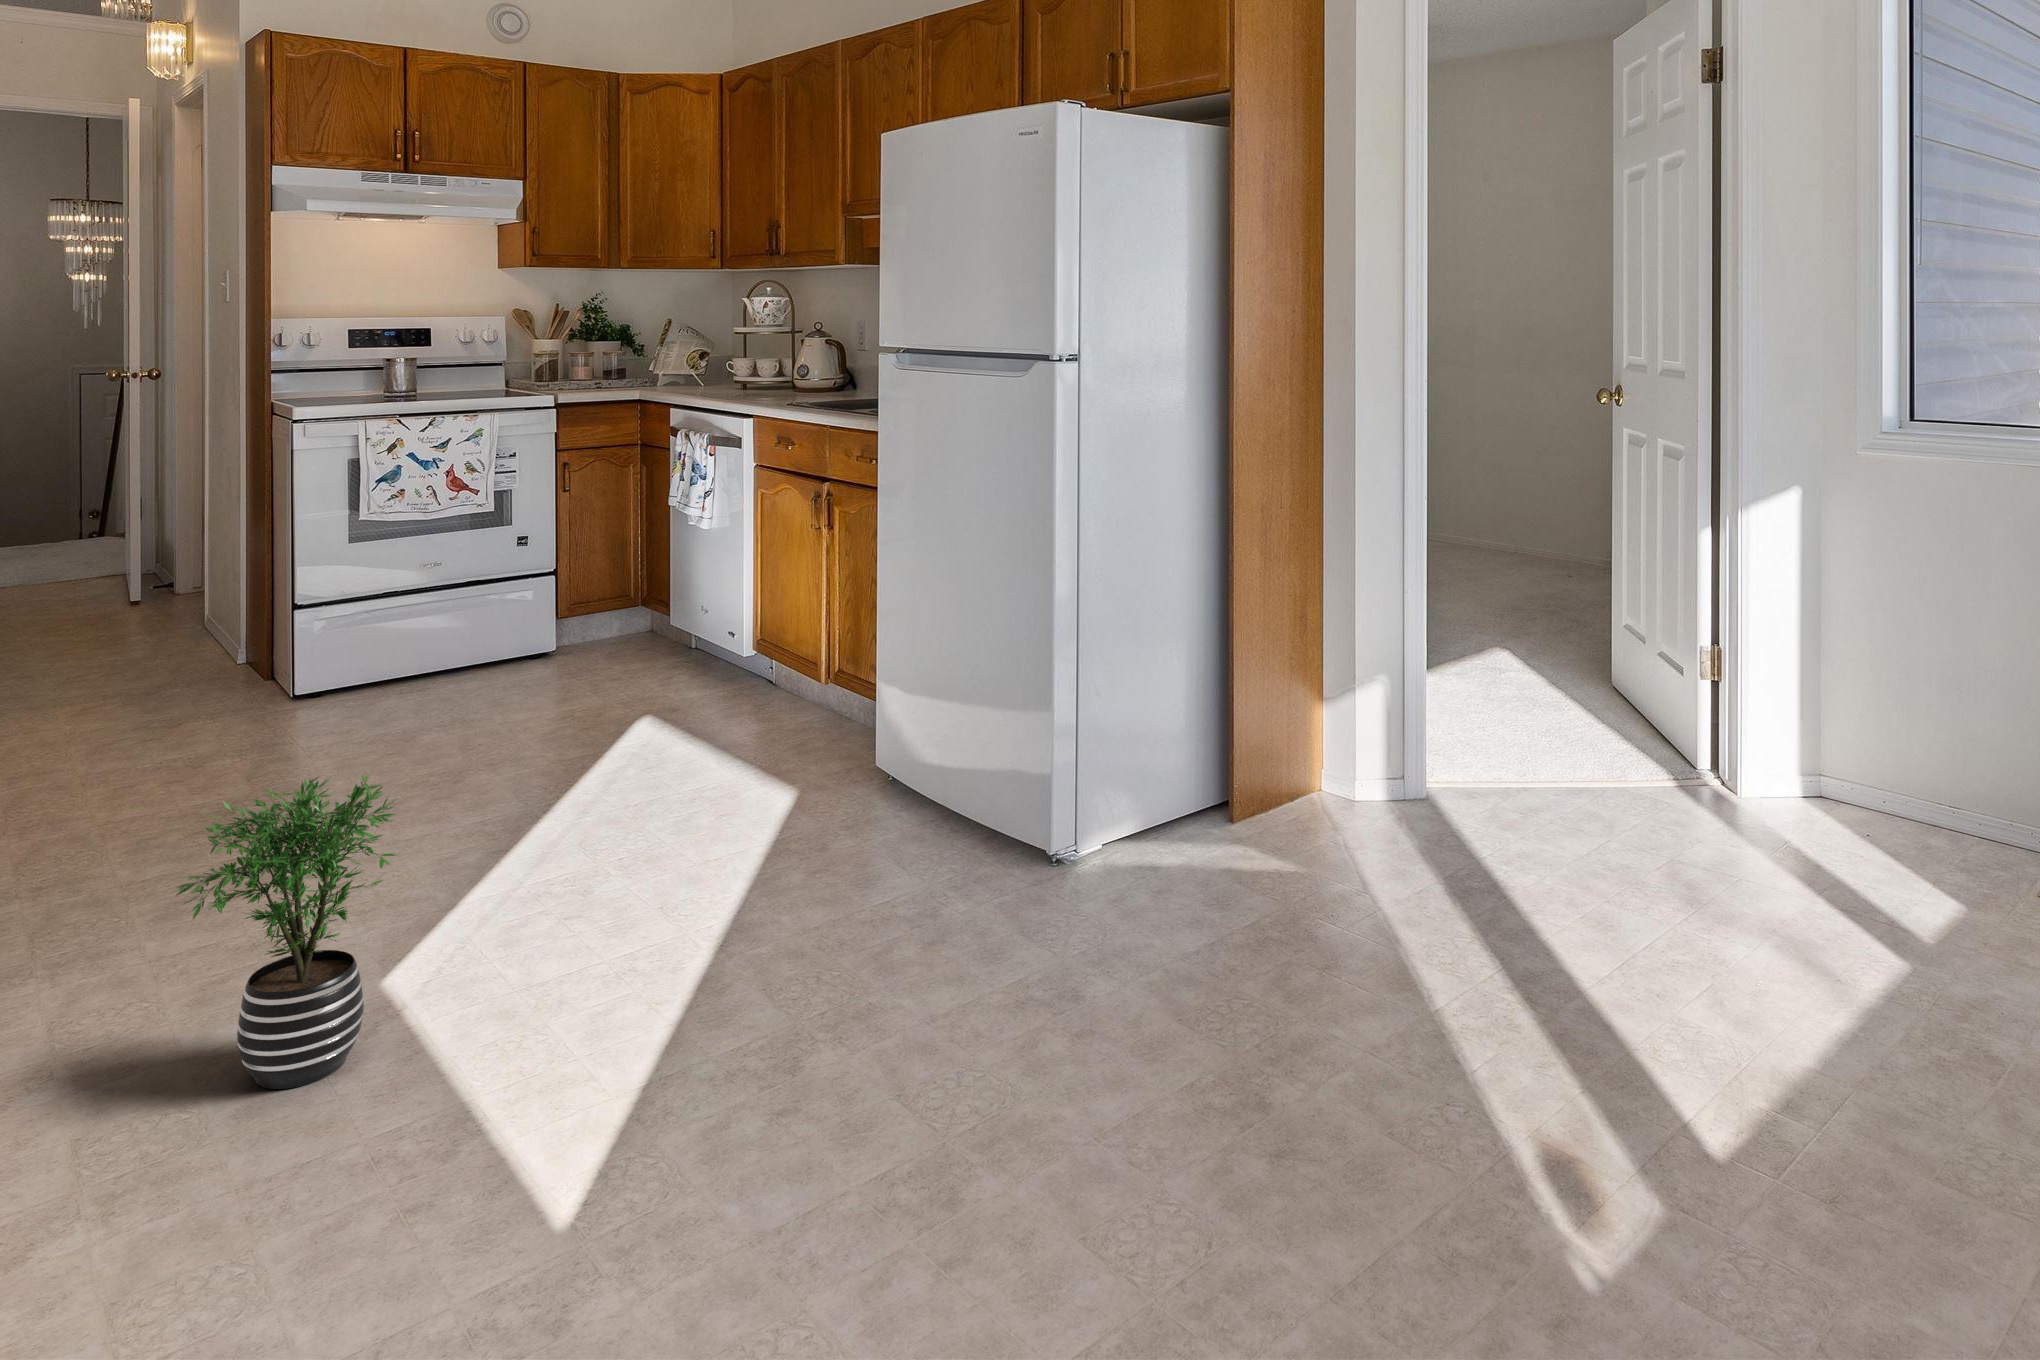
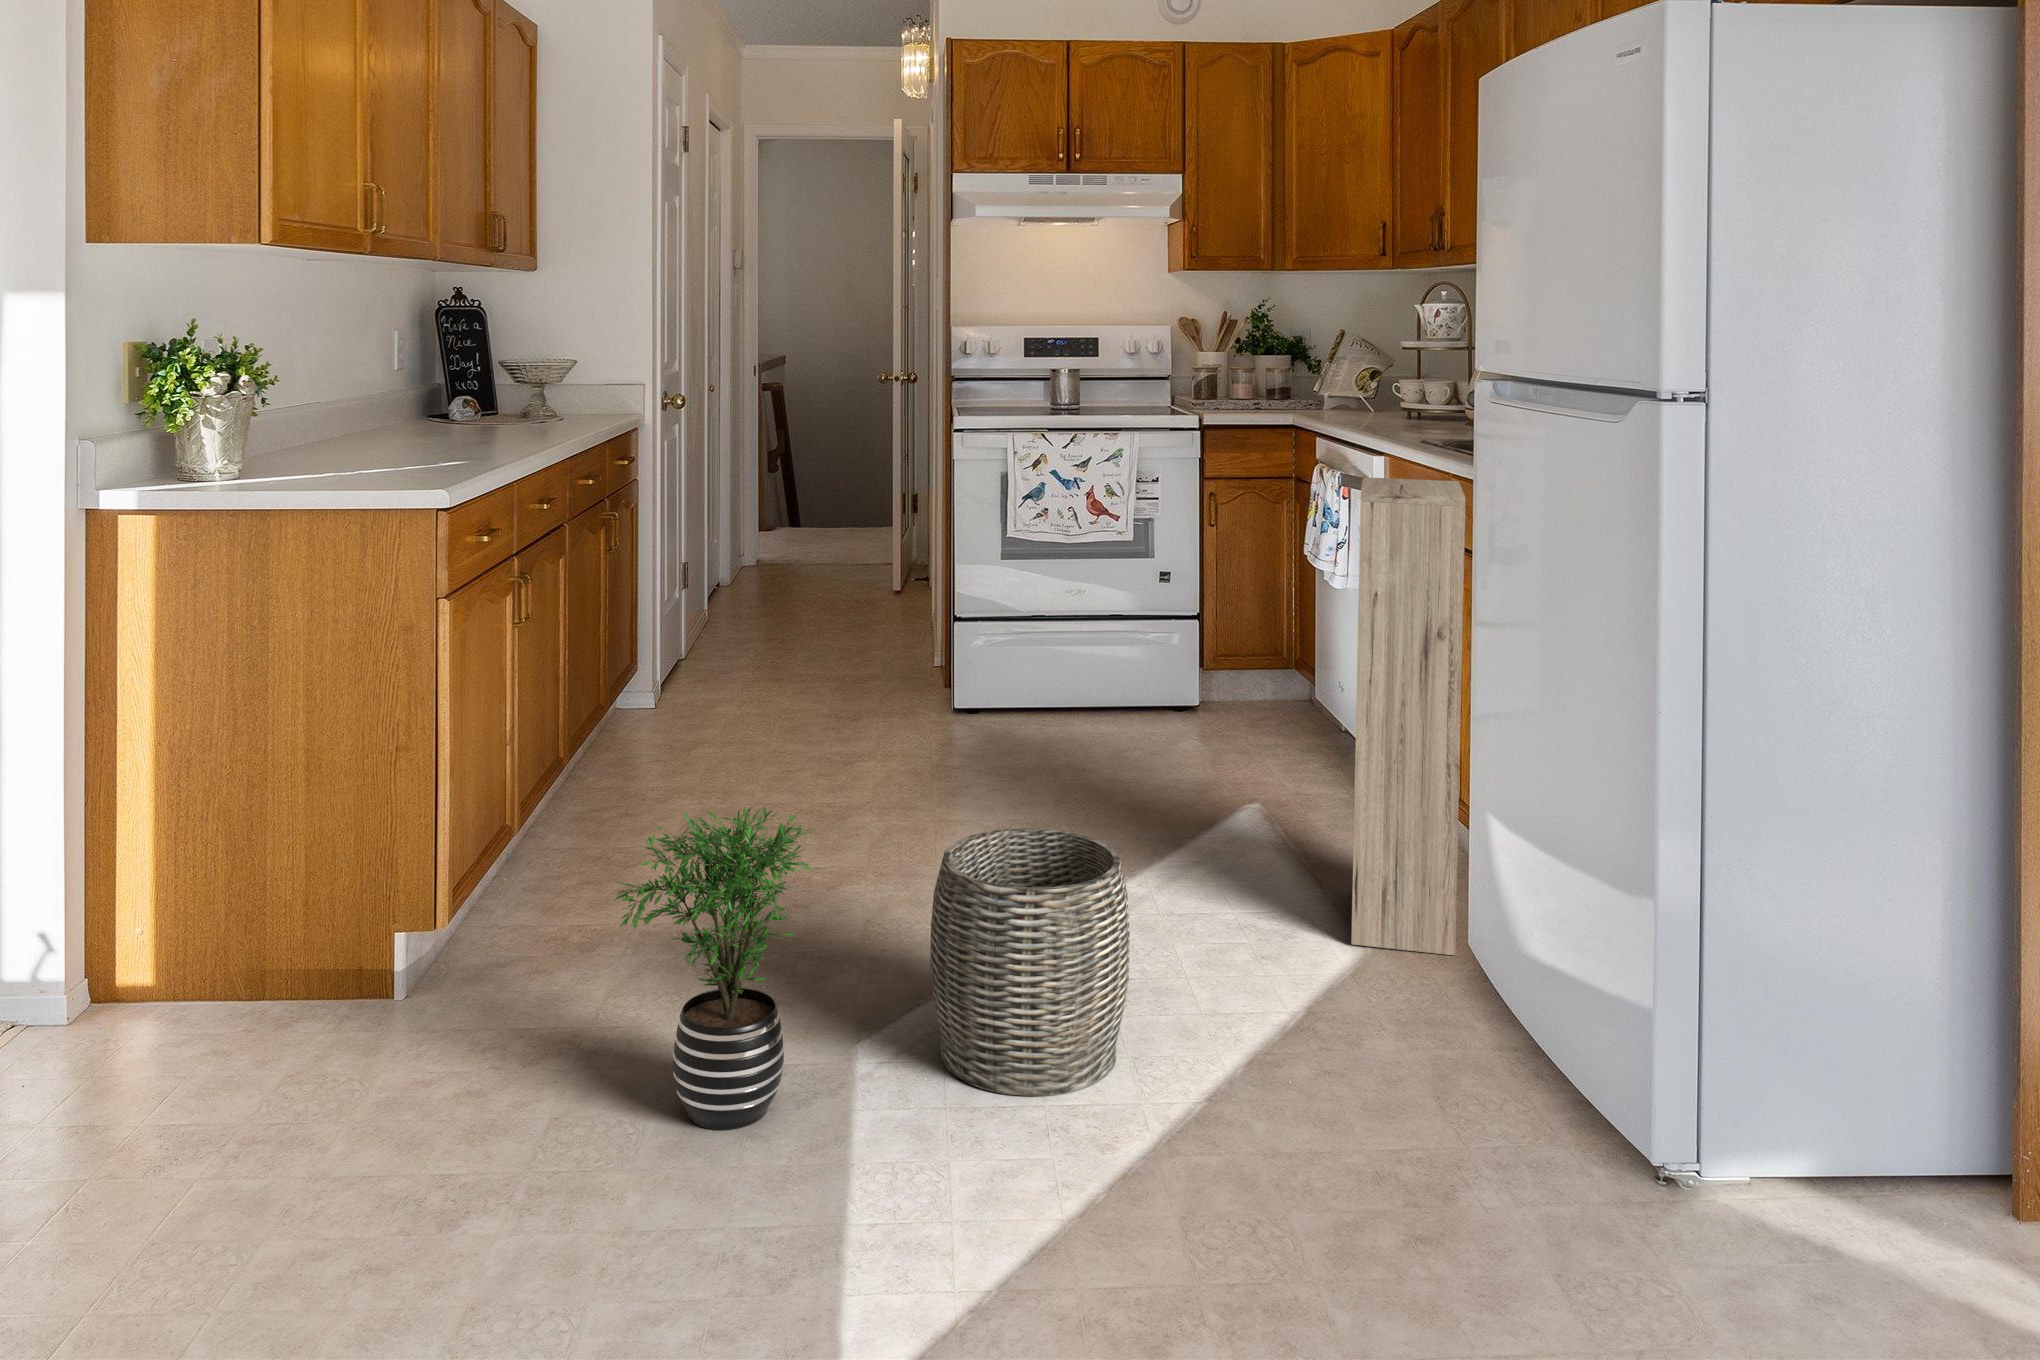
storage cabinet: none [773,434,876,797] -> present [1351,477,1465,955]
woven basket: none [479,748,667,975] -> present [930,828,1130,1096]

